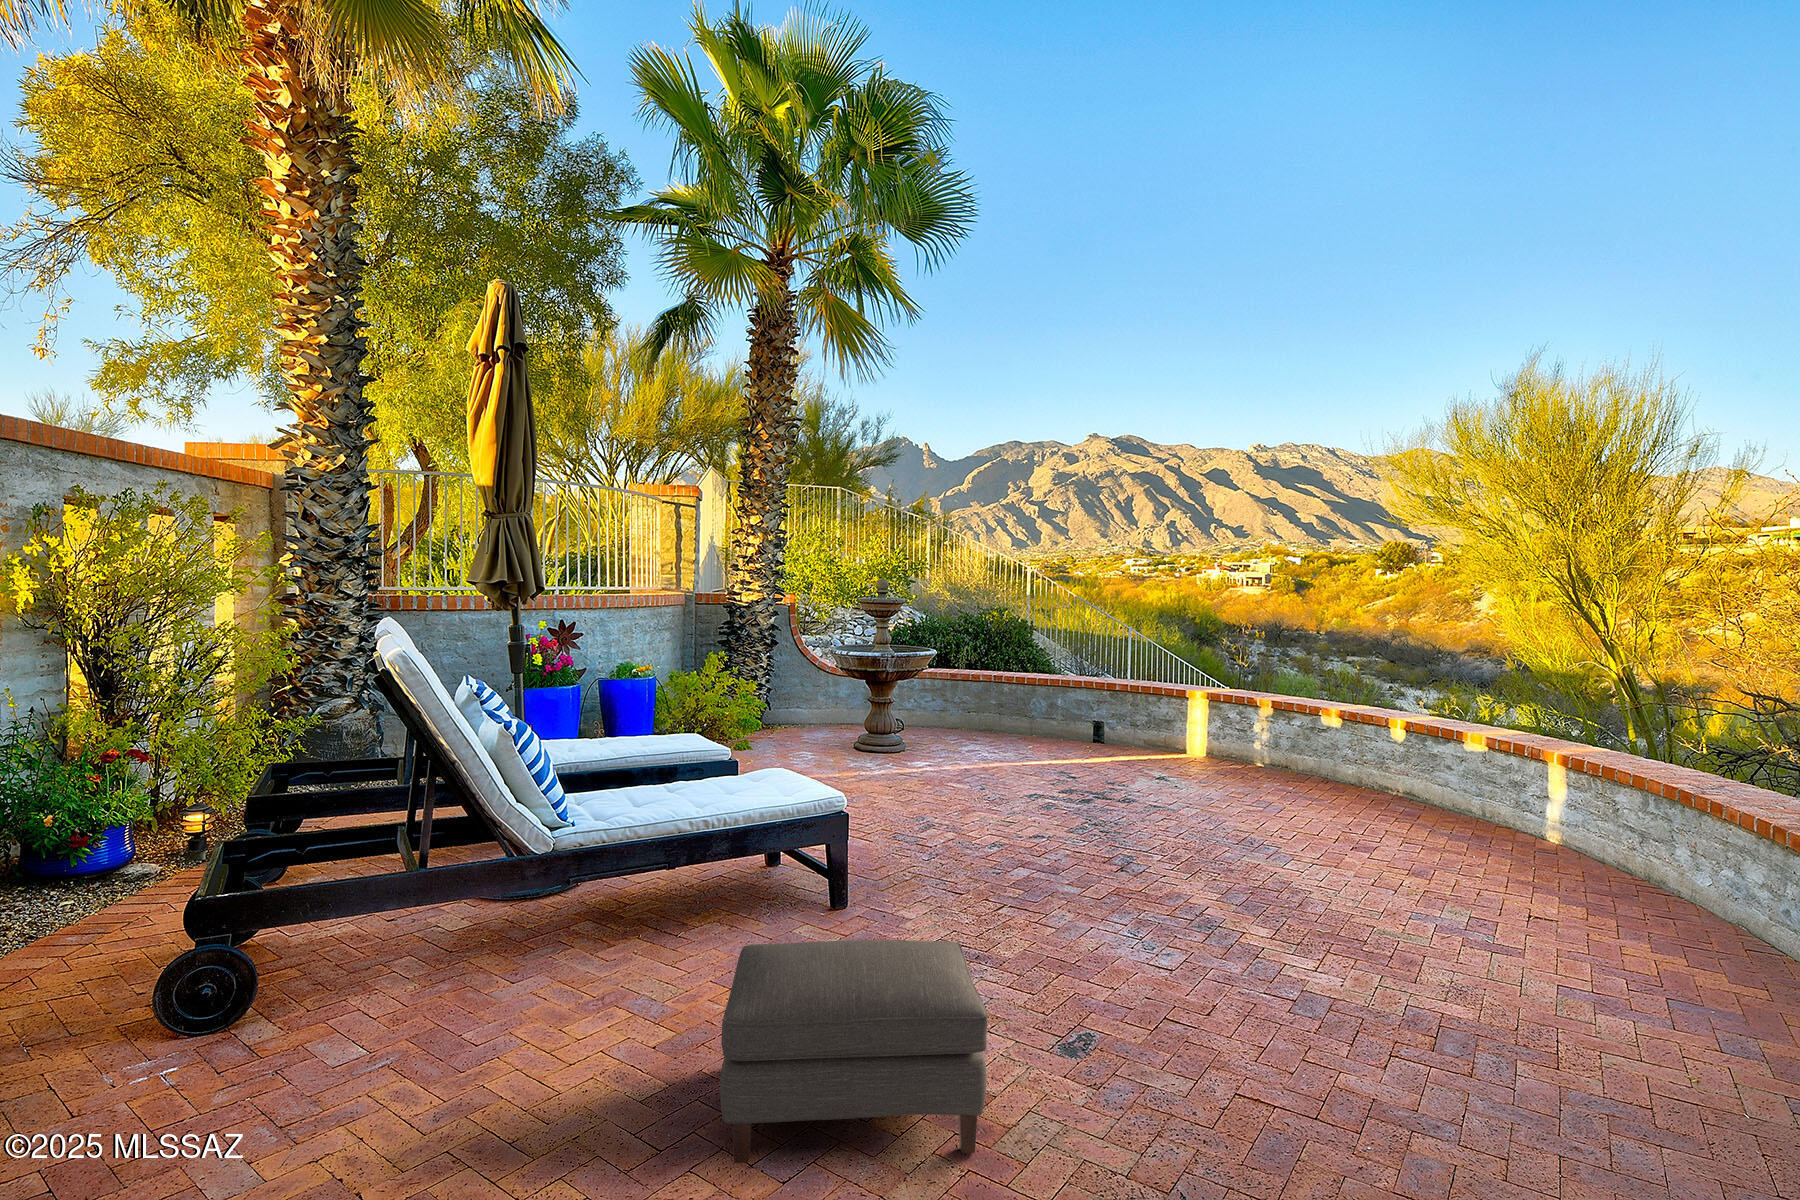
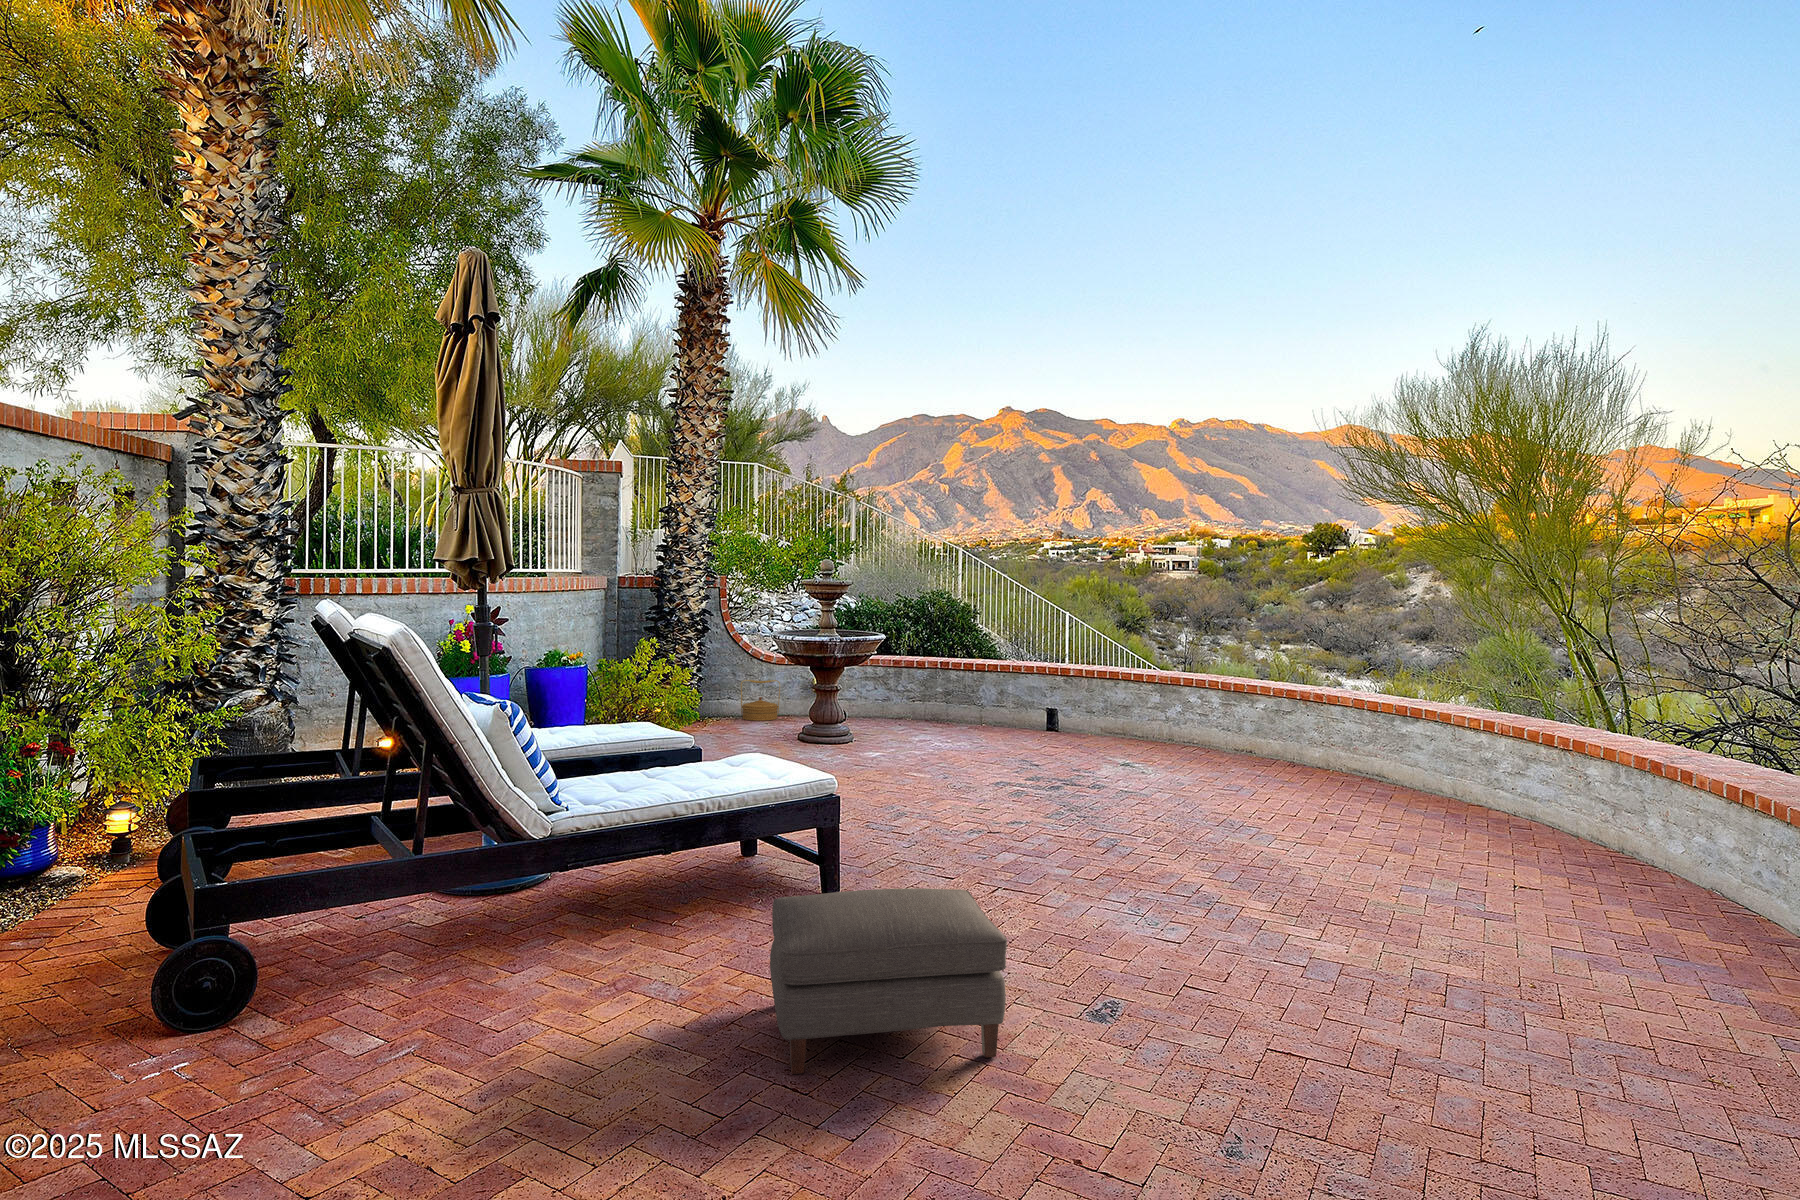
woven basket: none [806,690,843,729] -> present [741,680,780,721]

